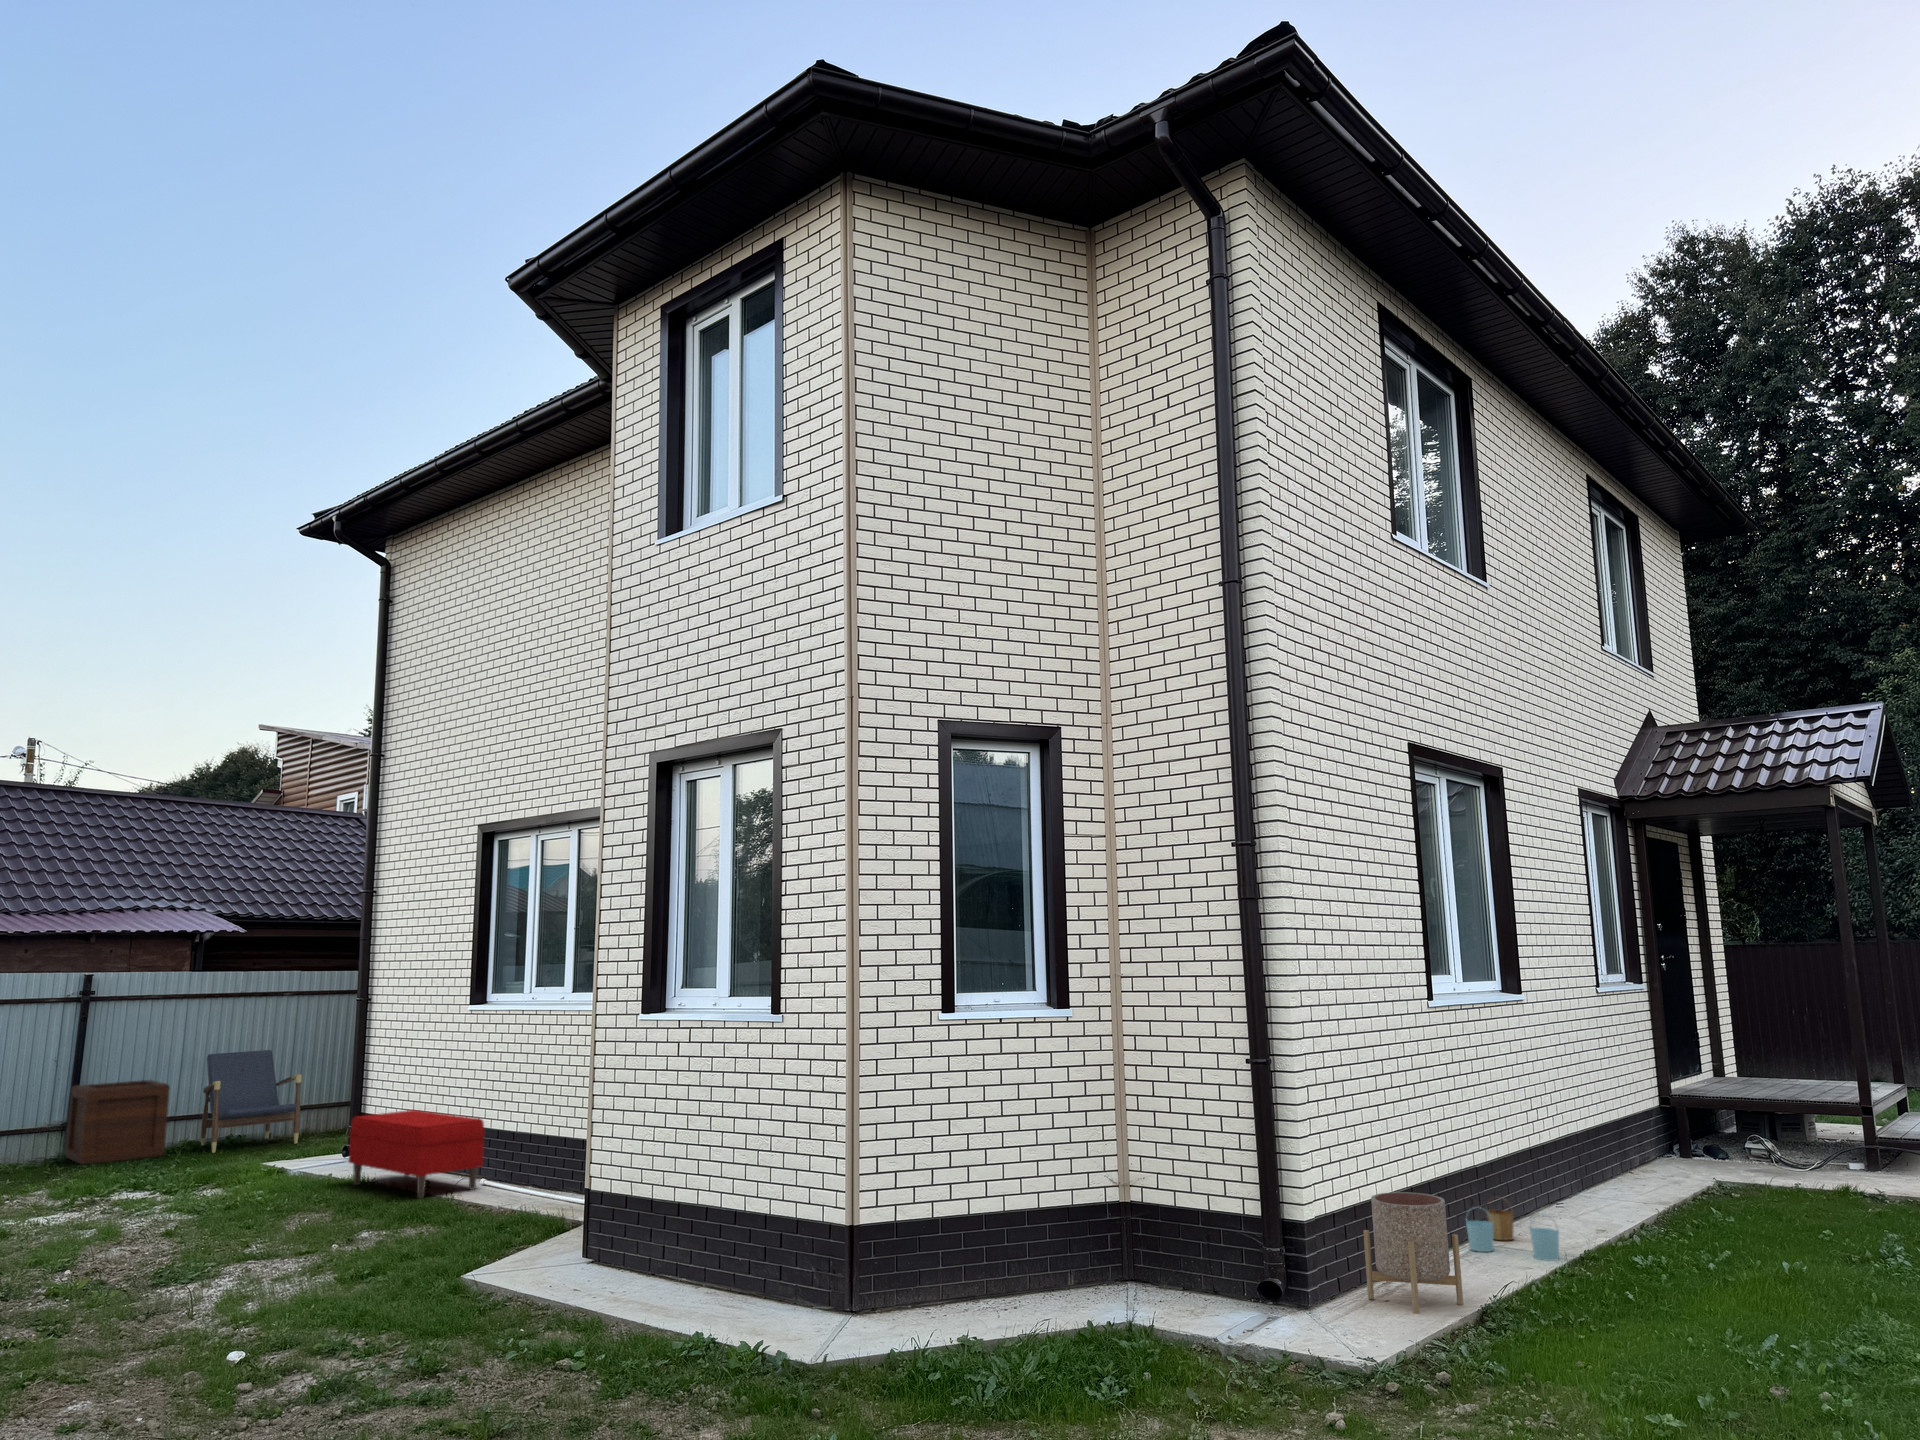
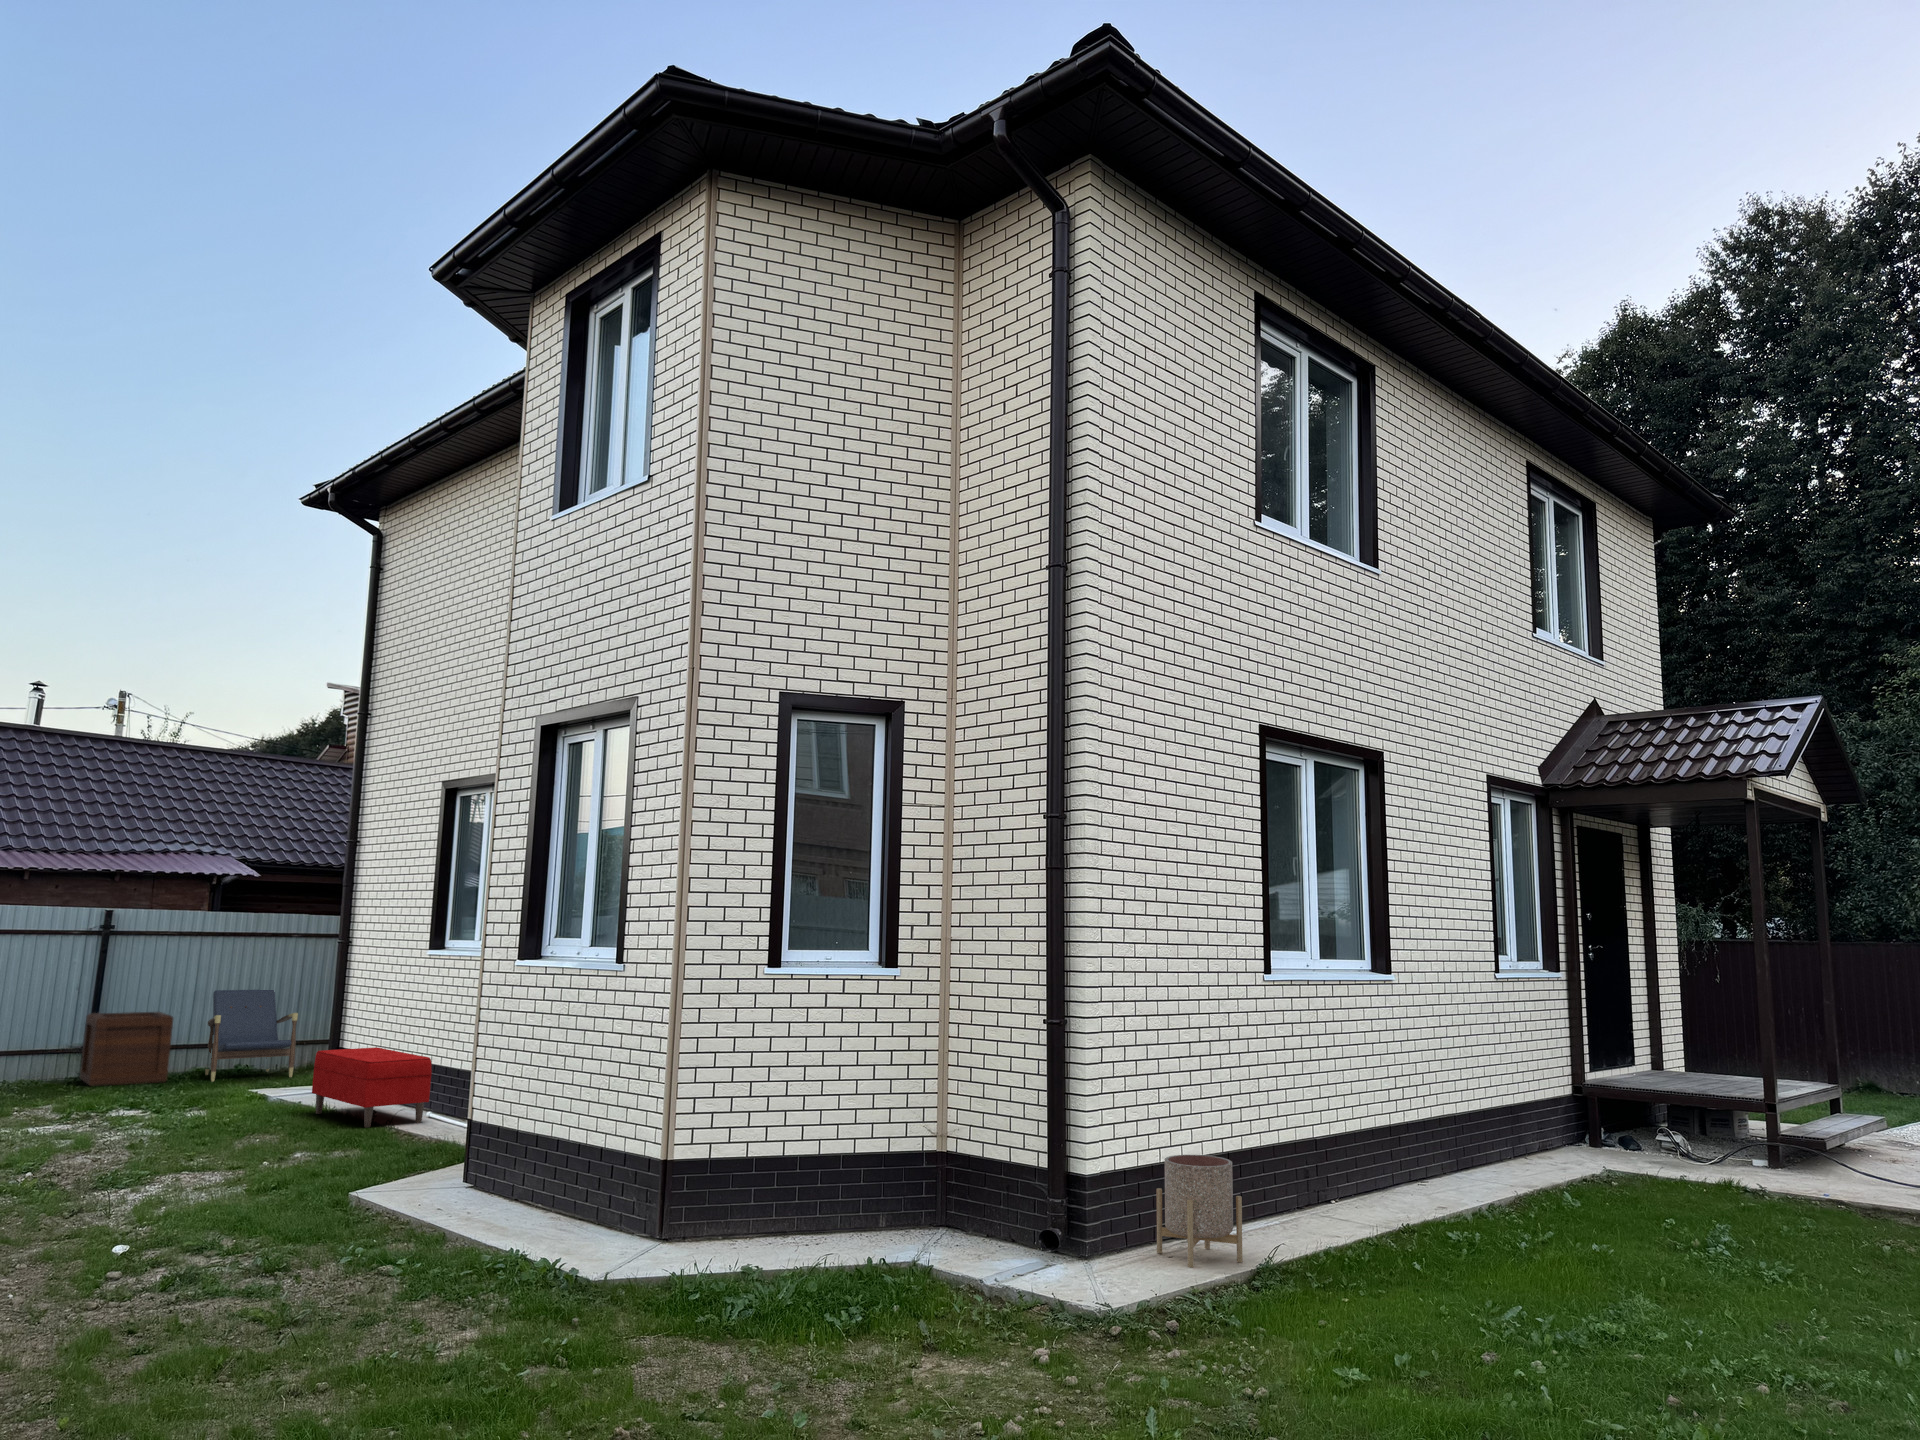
bucket: present [1466,1207,1559,1261] -> none [1295,1170,1376,1232]

